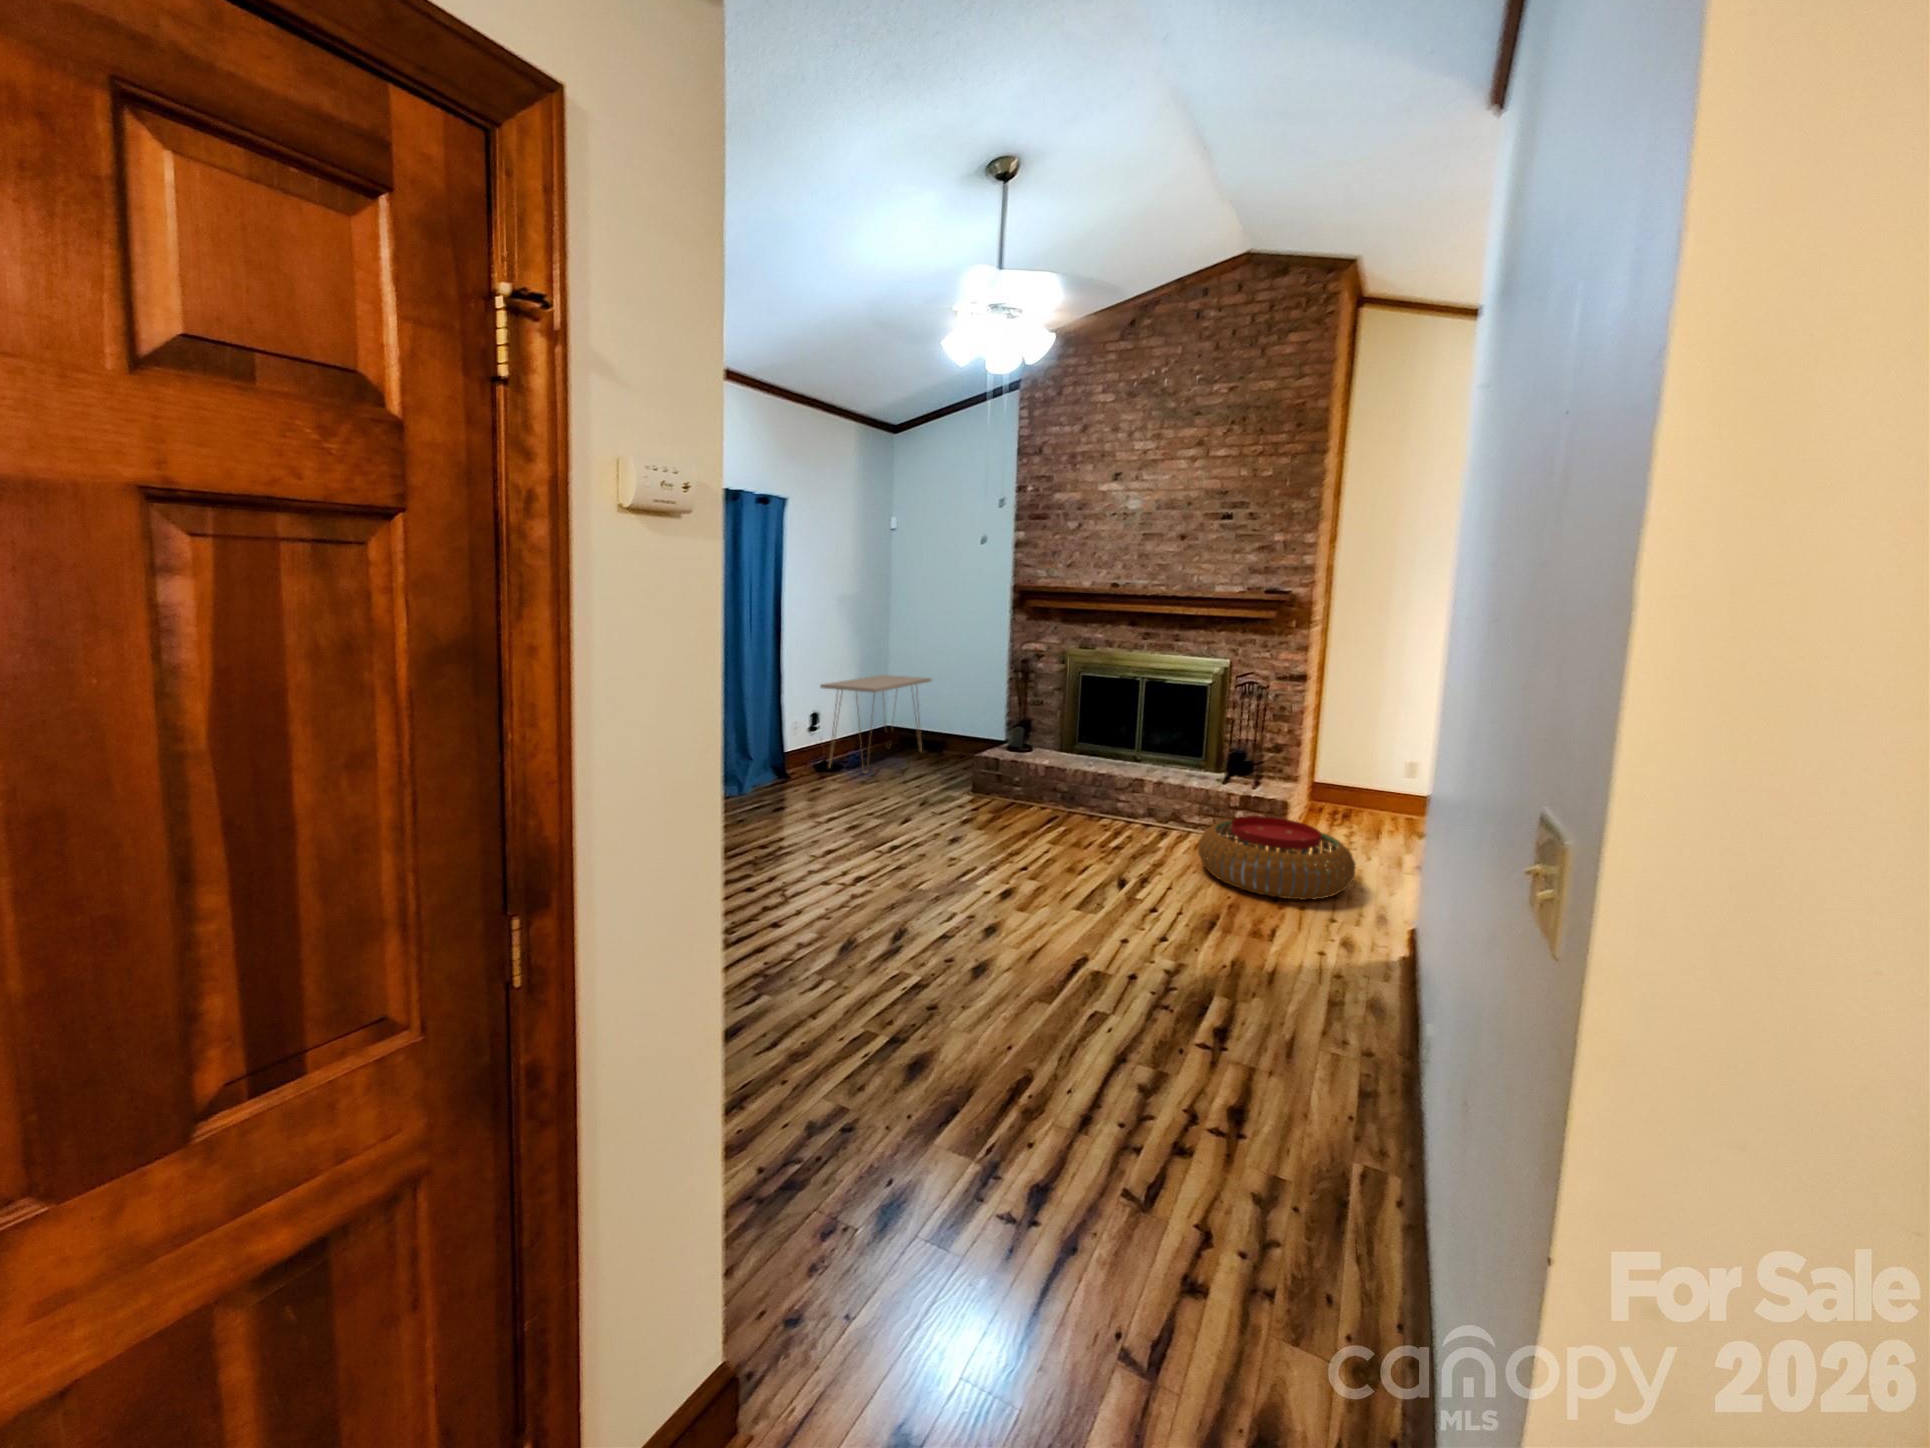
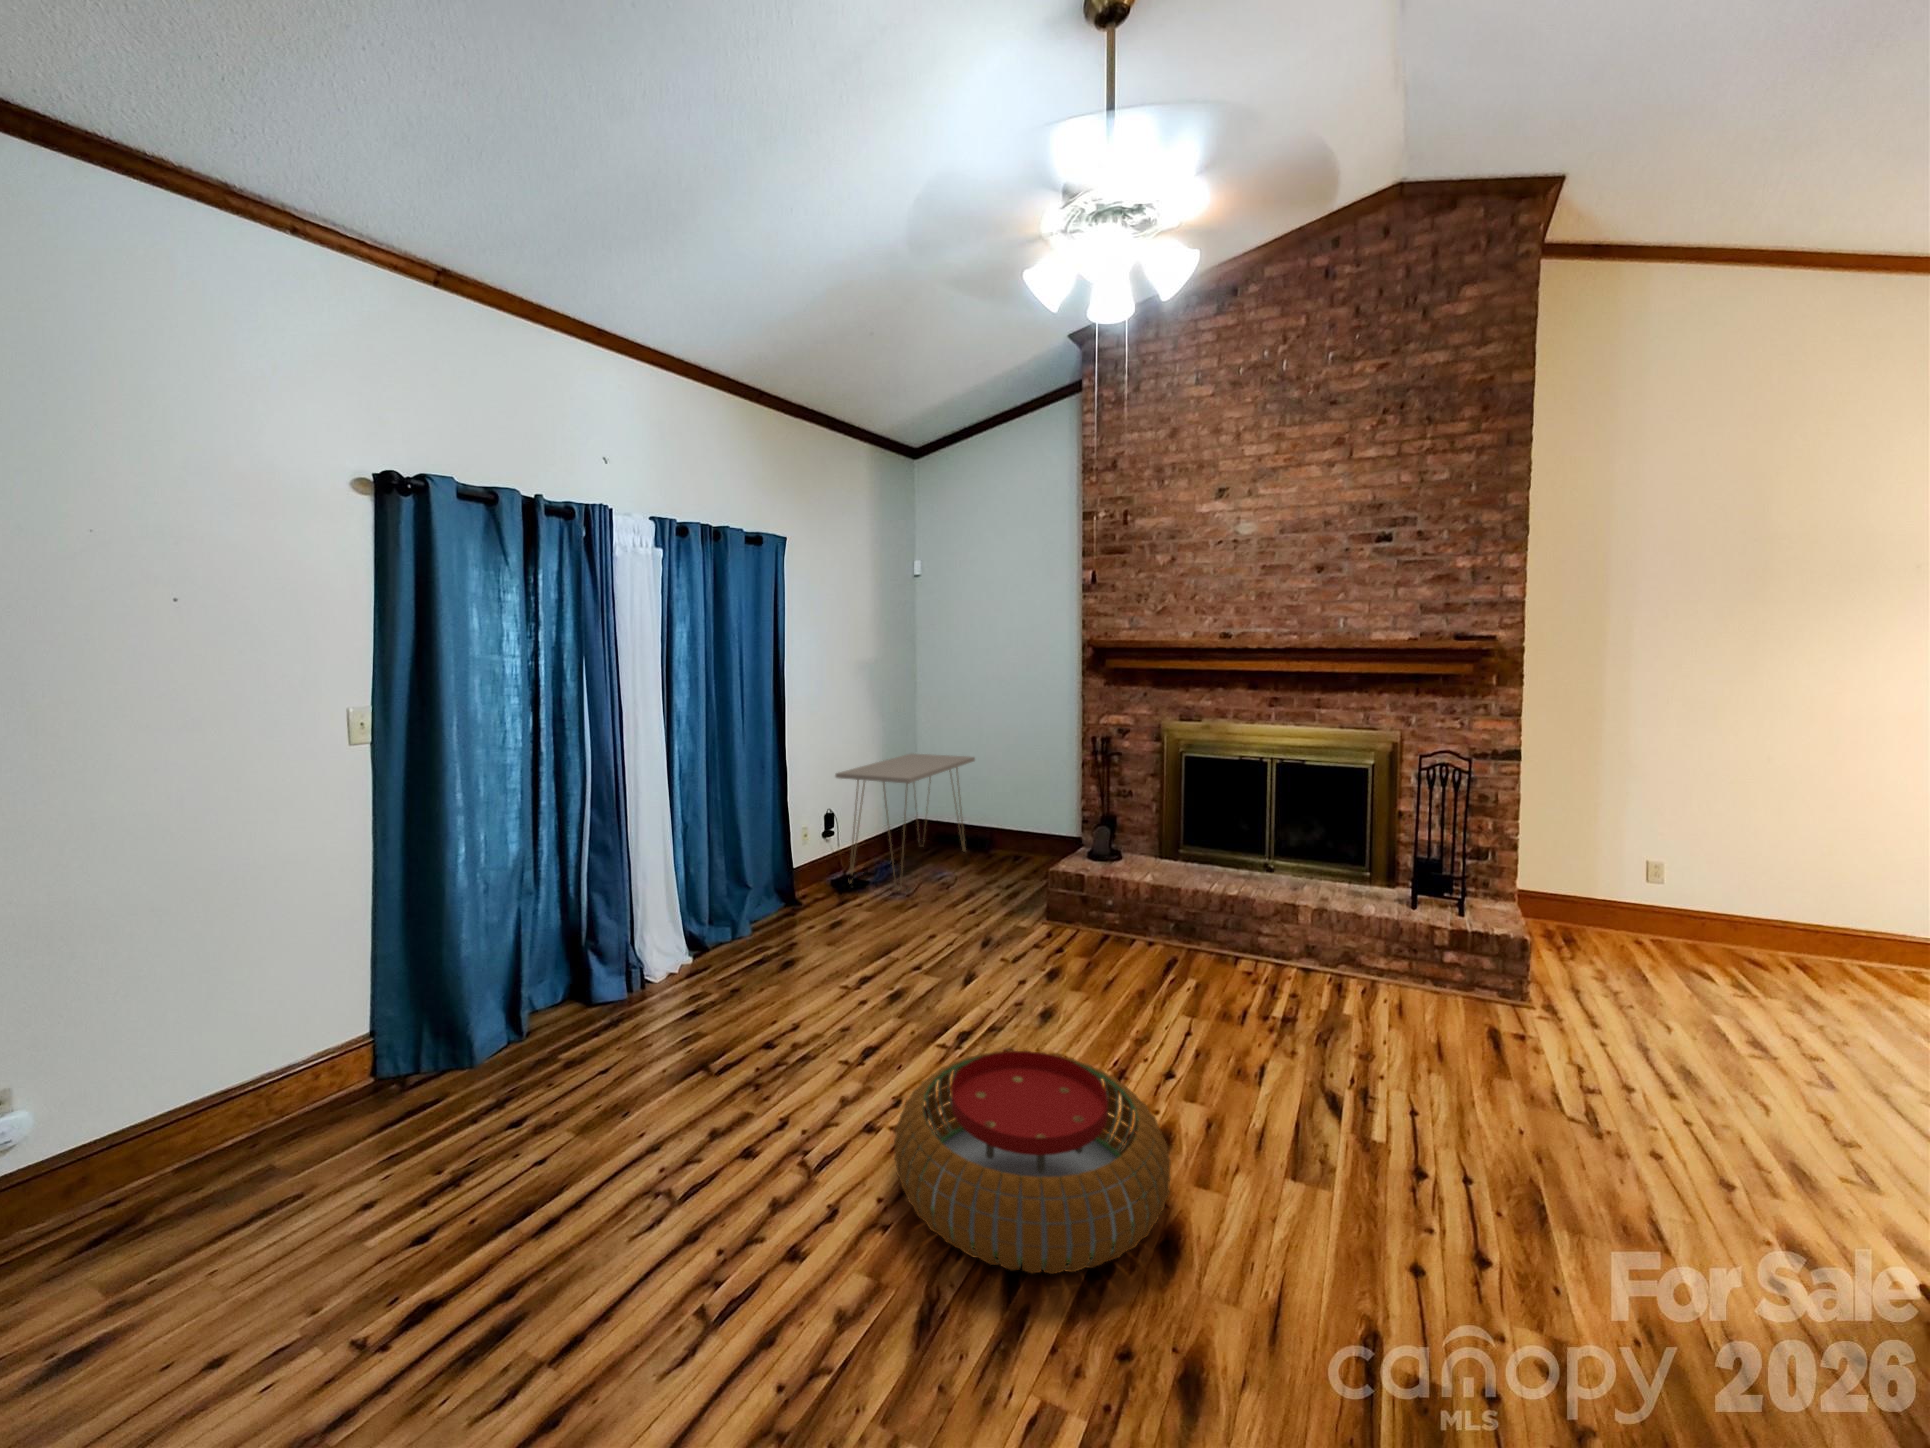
pouf: present [1198,816,1355,900] -> present [894,1050,1170,1274]

